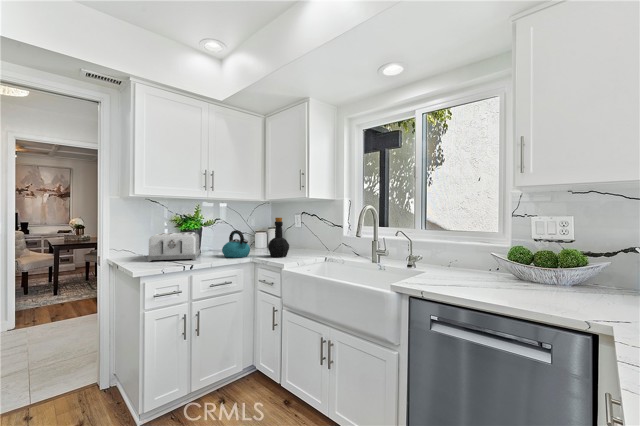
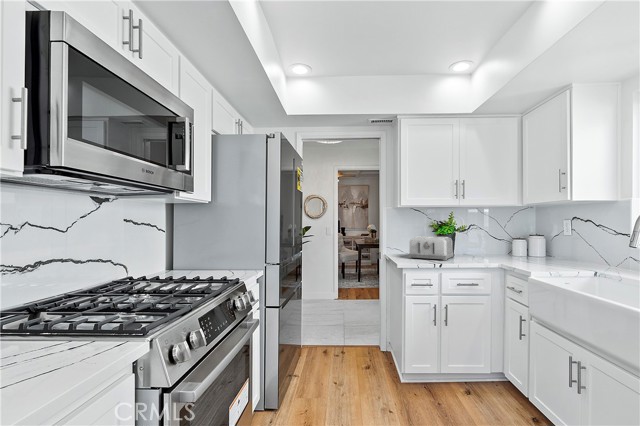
bottle: present [268,218,289,257] -> none [521,224,546,267]
kettle: present [222,230,250,258] -> none [472,236,501,263]

